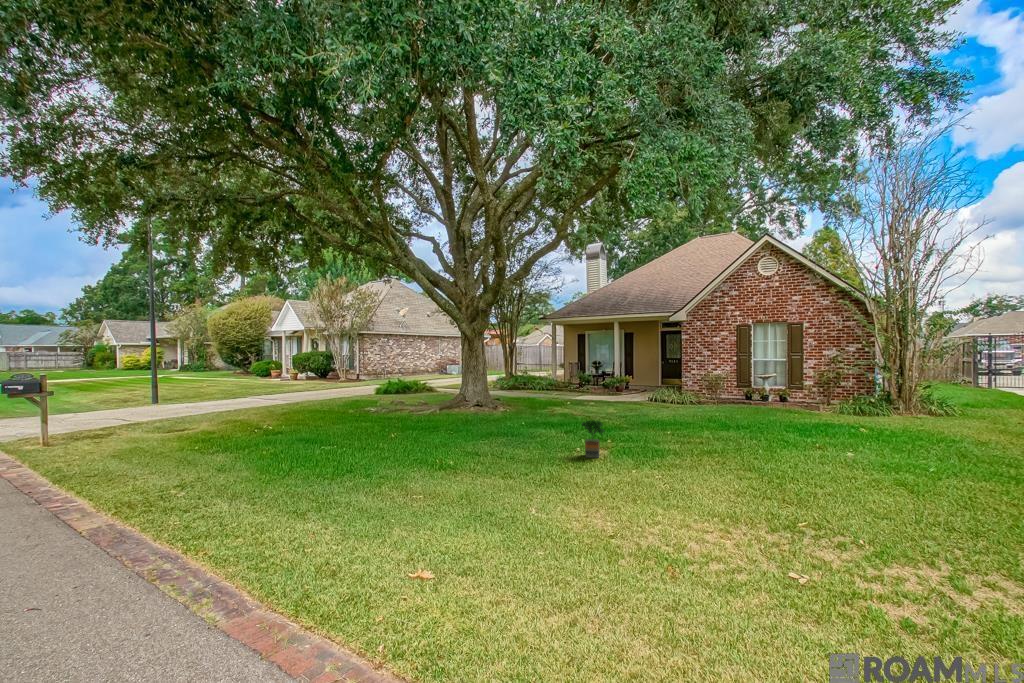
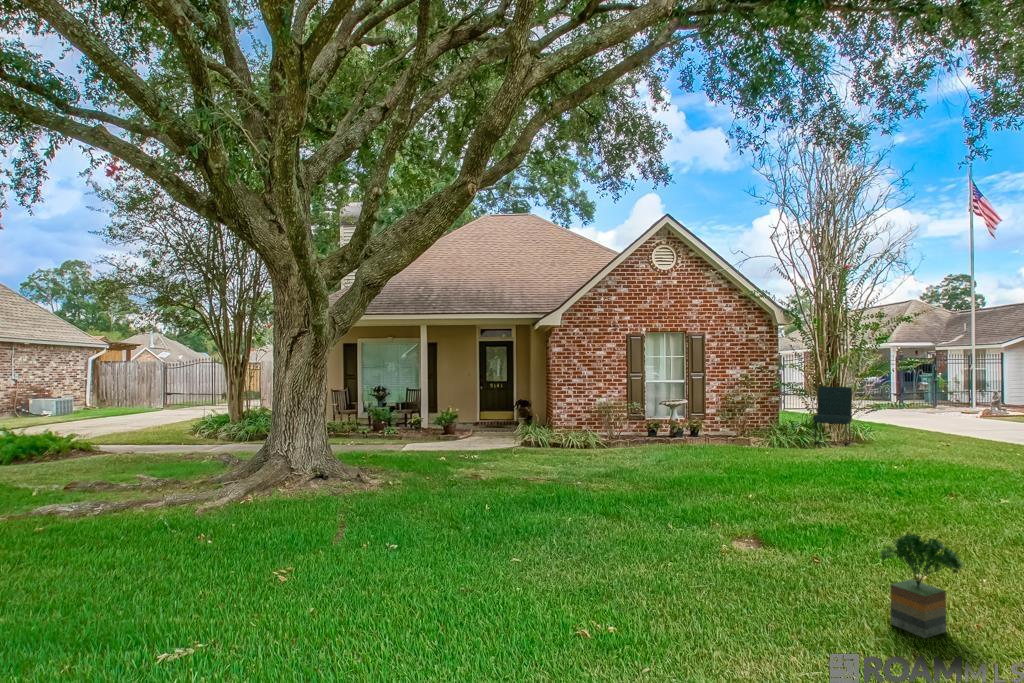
chair: none [863,365,909,414] -> present [813,386,852,446]

